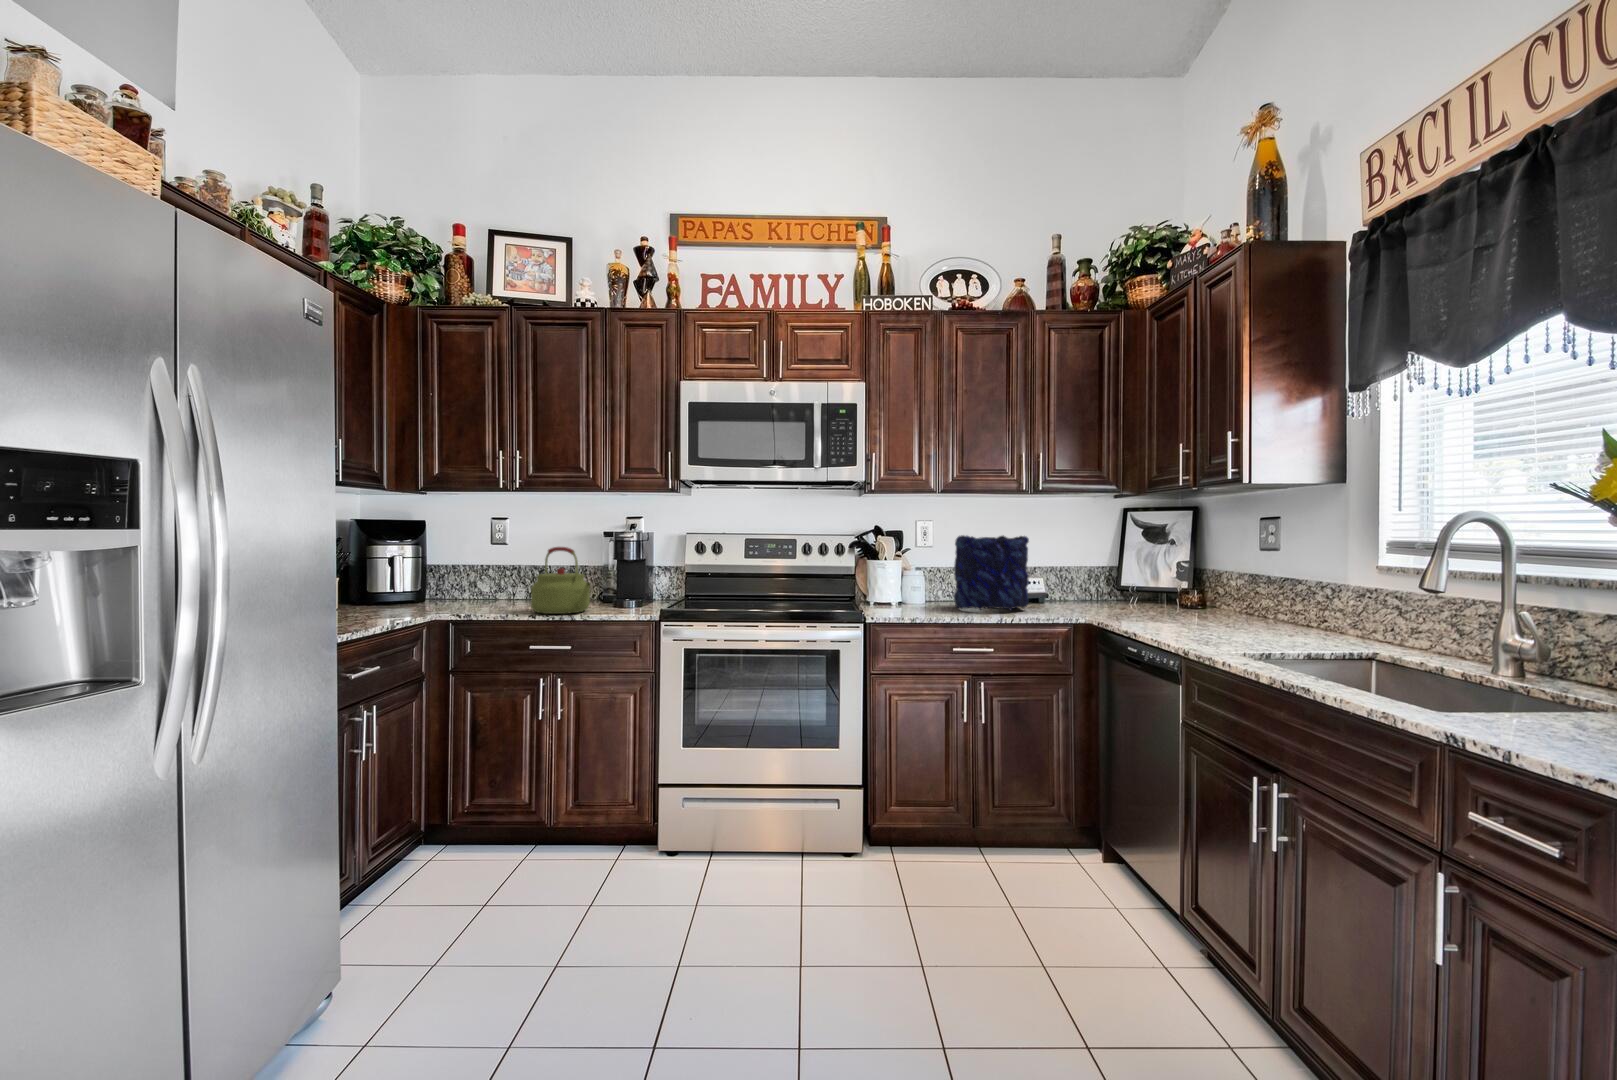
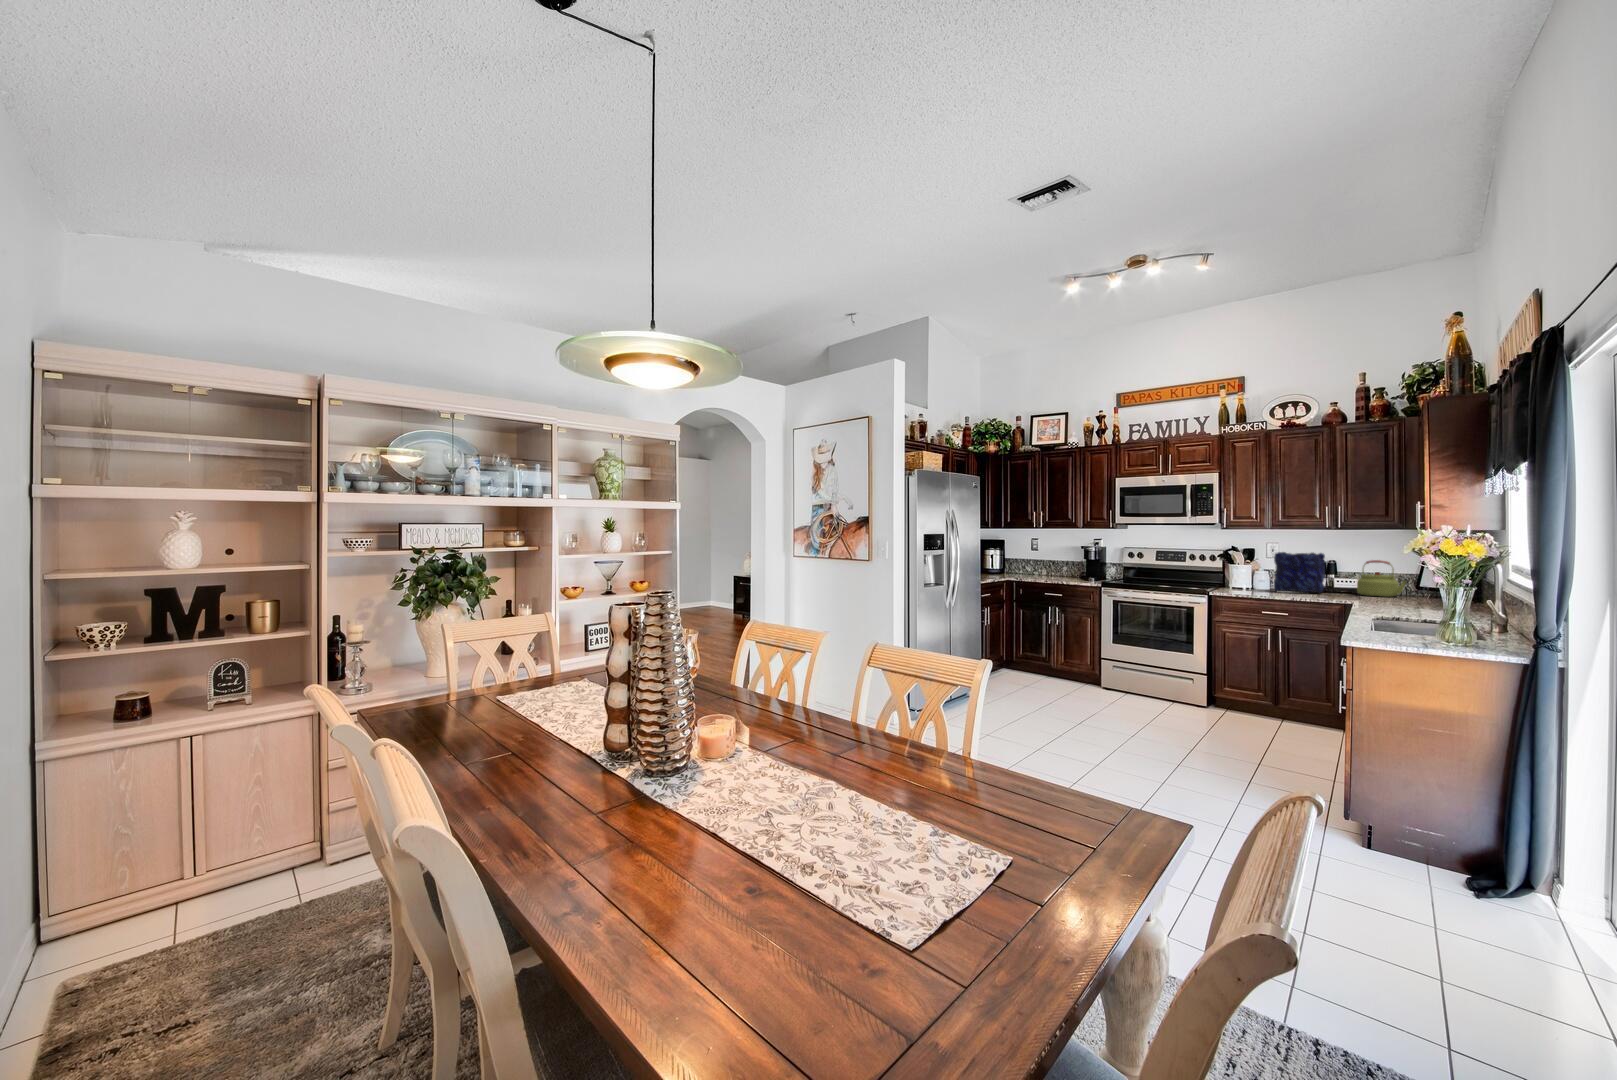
kettle: present [531,547,591,614] -> present [1357,560,1406,597]

